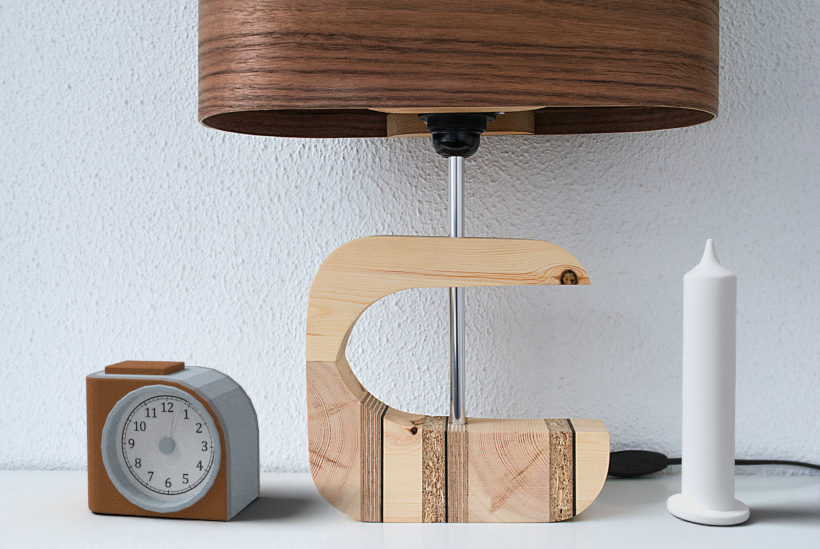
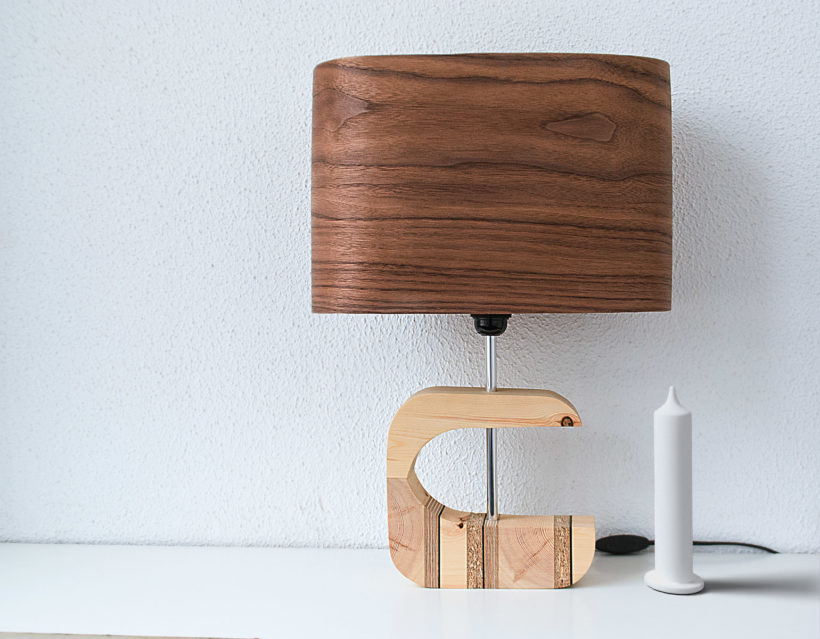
alarm clock: present [86,360,260,521] -> none [227,469,348,587]

